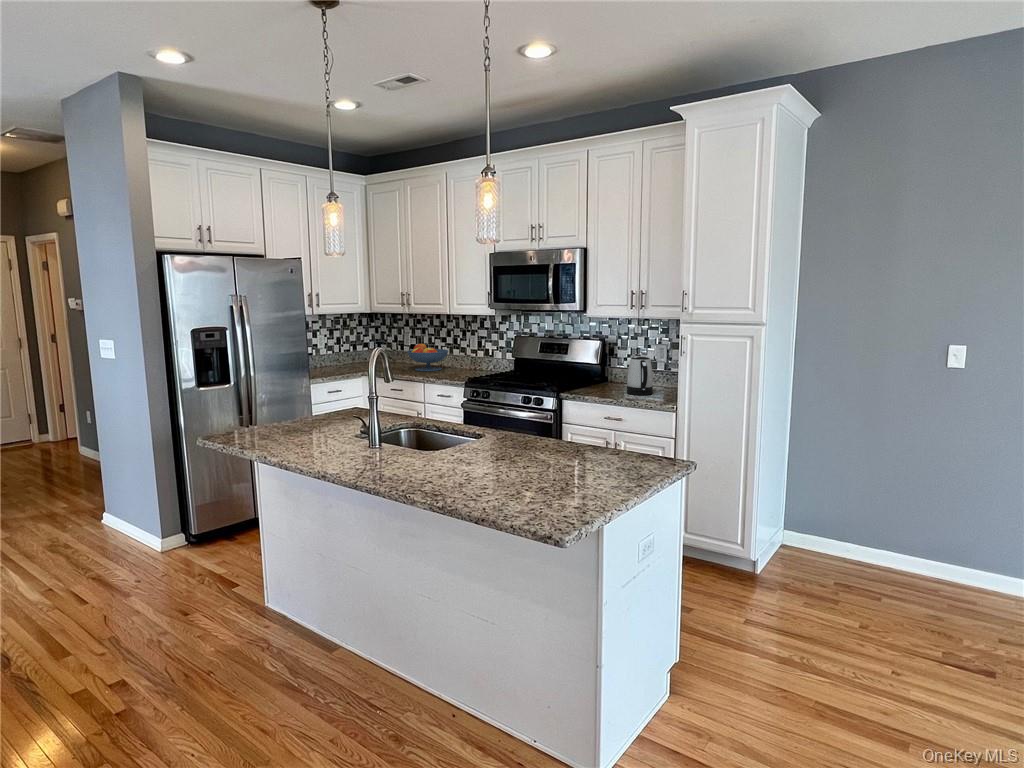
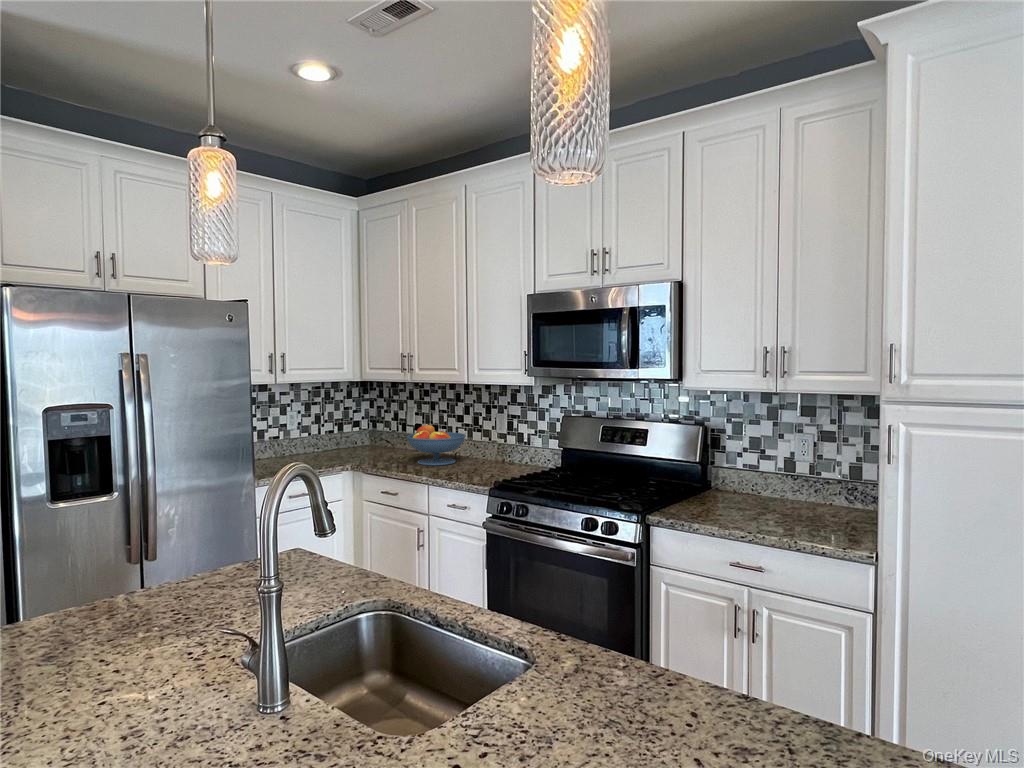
kettle: present [627,356,653,395] -> none [762,455,809,523]

